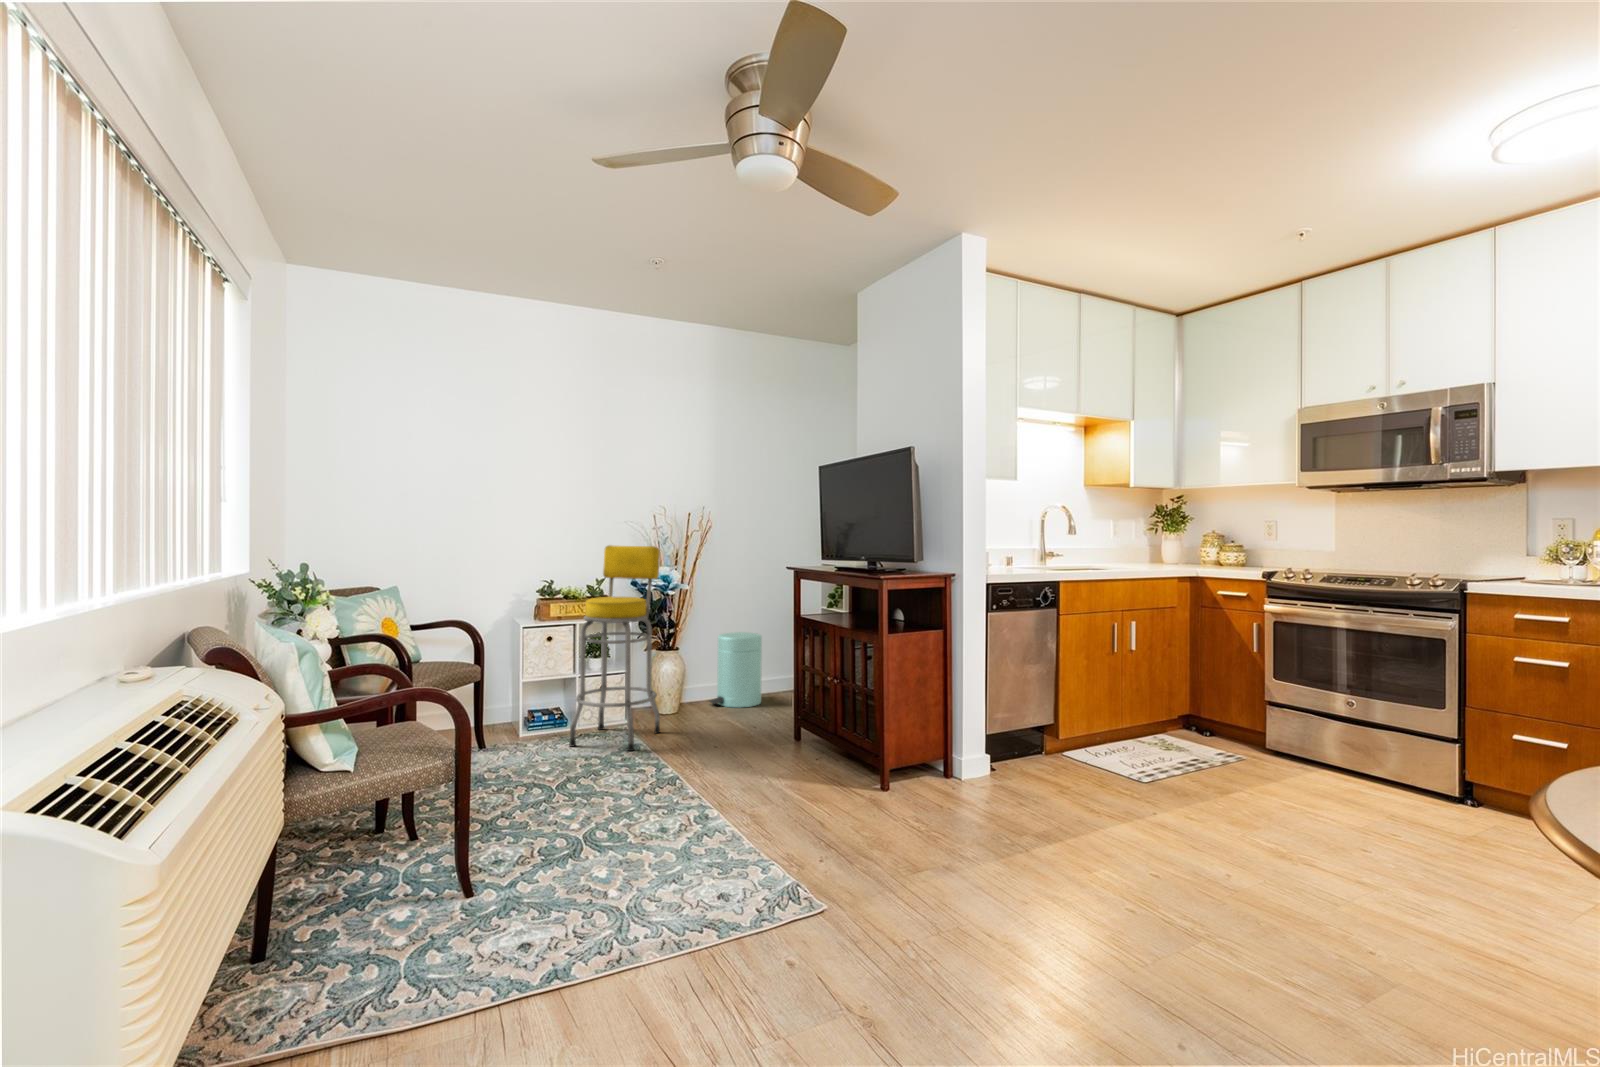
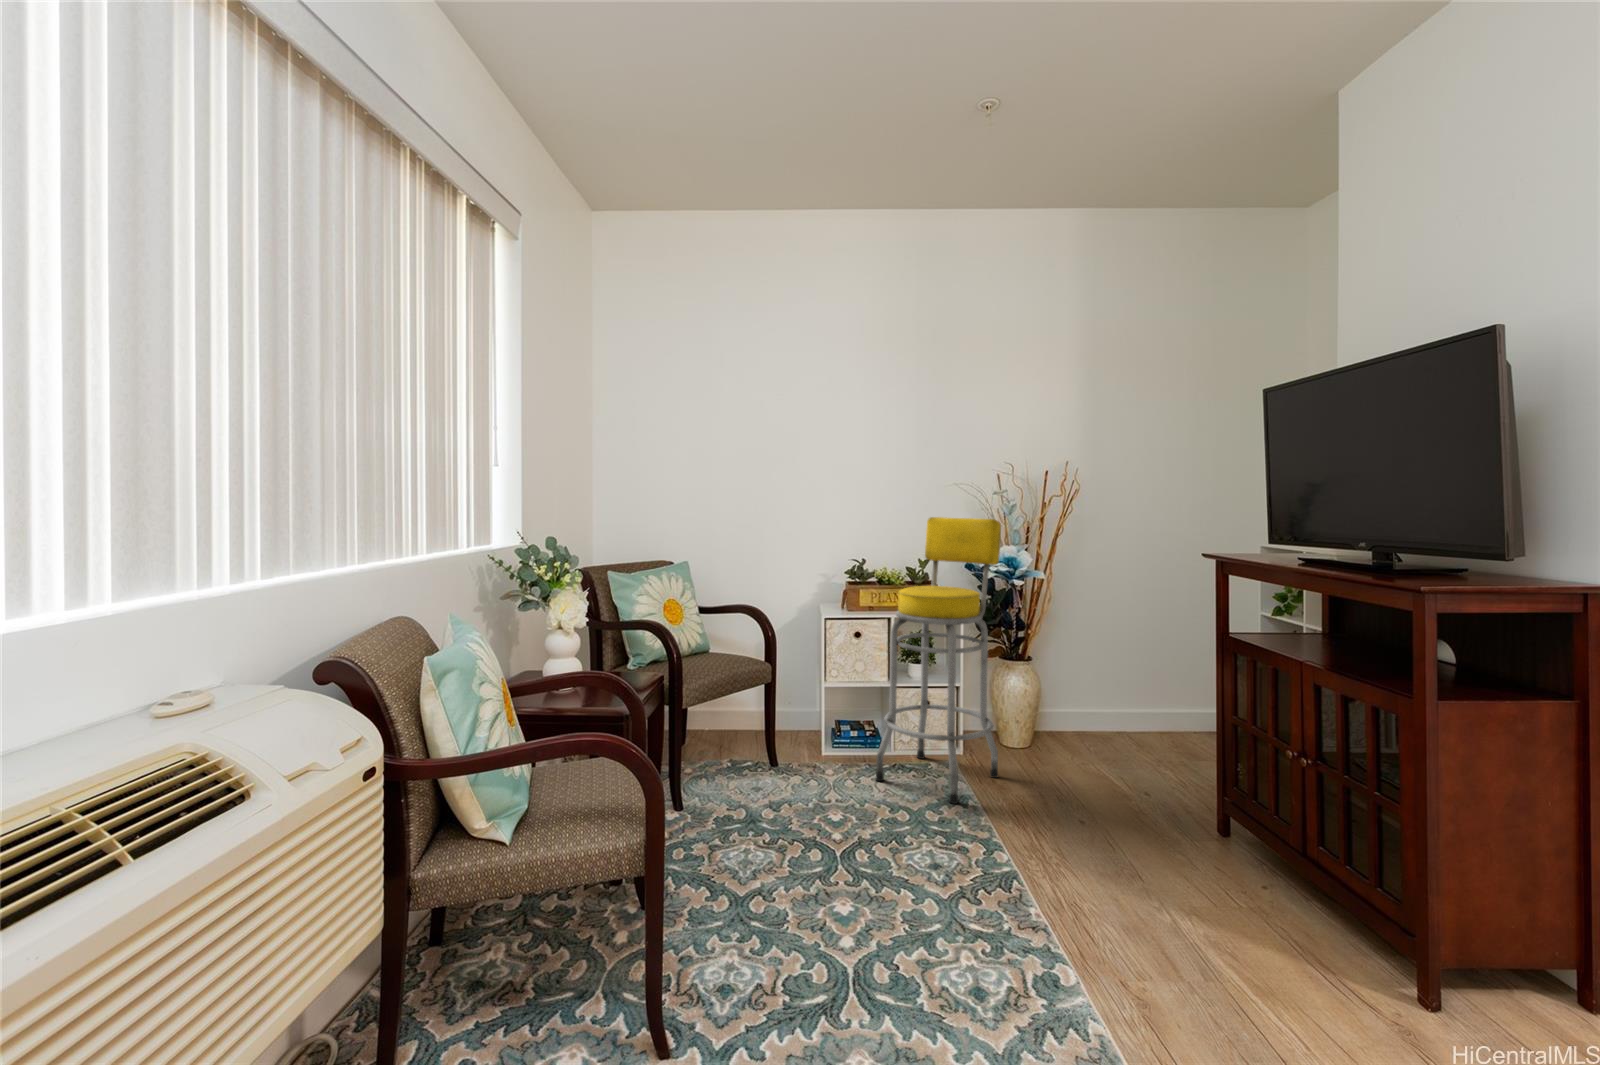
trash can: present [710,632,762,708] -> none [1072,641,1154,750]

